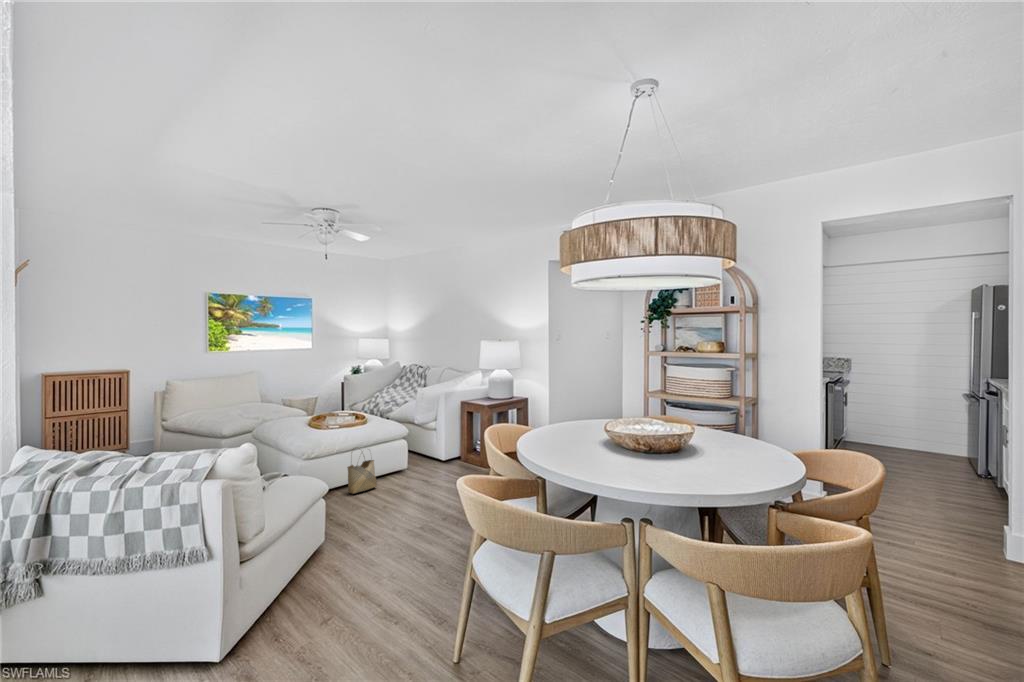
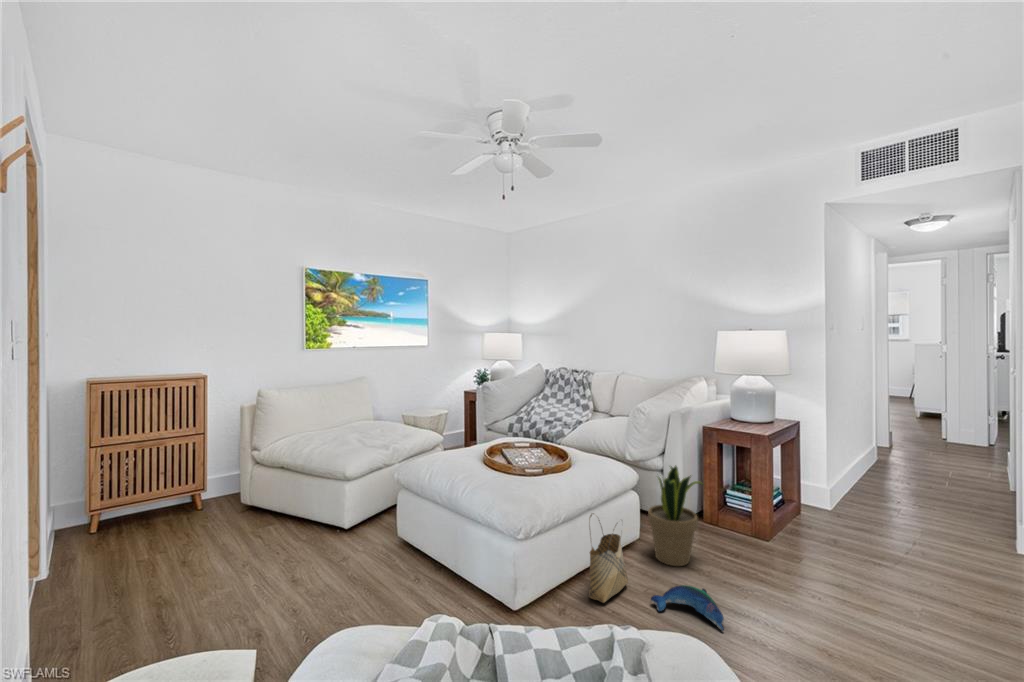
potted plant: none [404,422,436,480] -> present [648,465,703,566]
plush toy: none [381,483,411,501] -> present [651,585,724,630]

